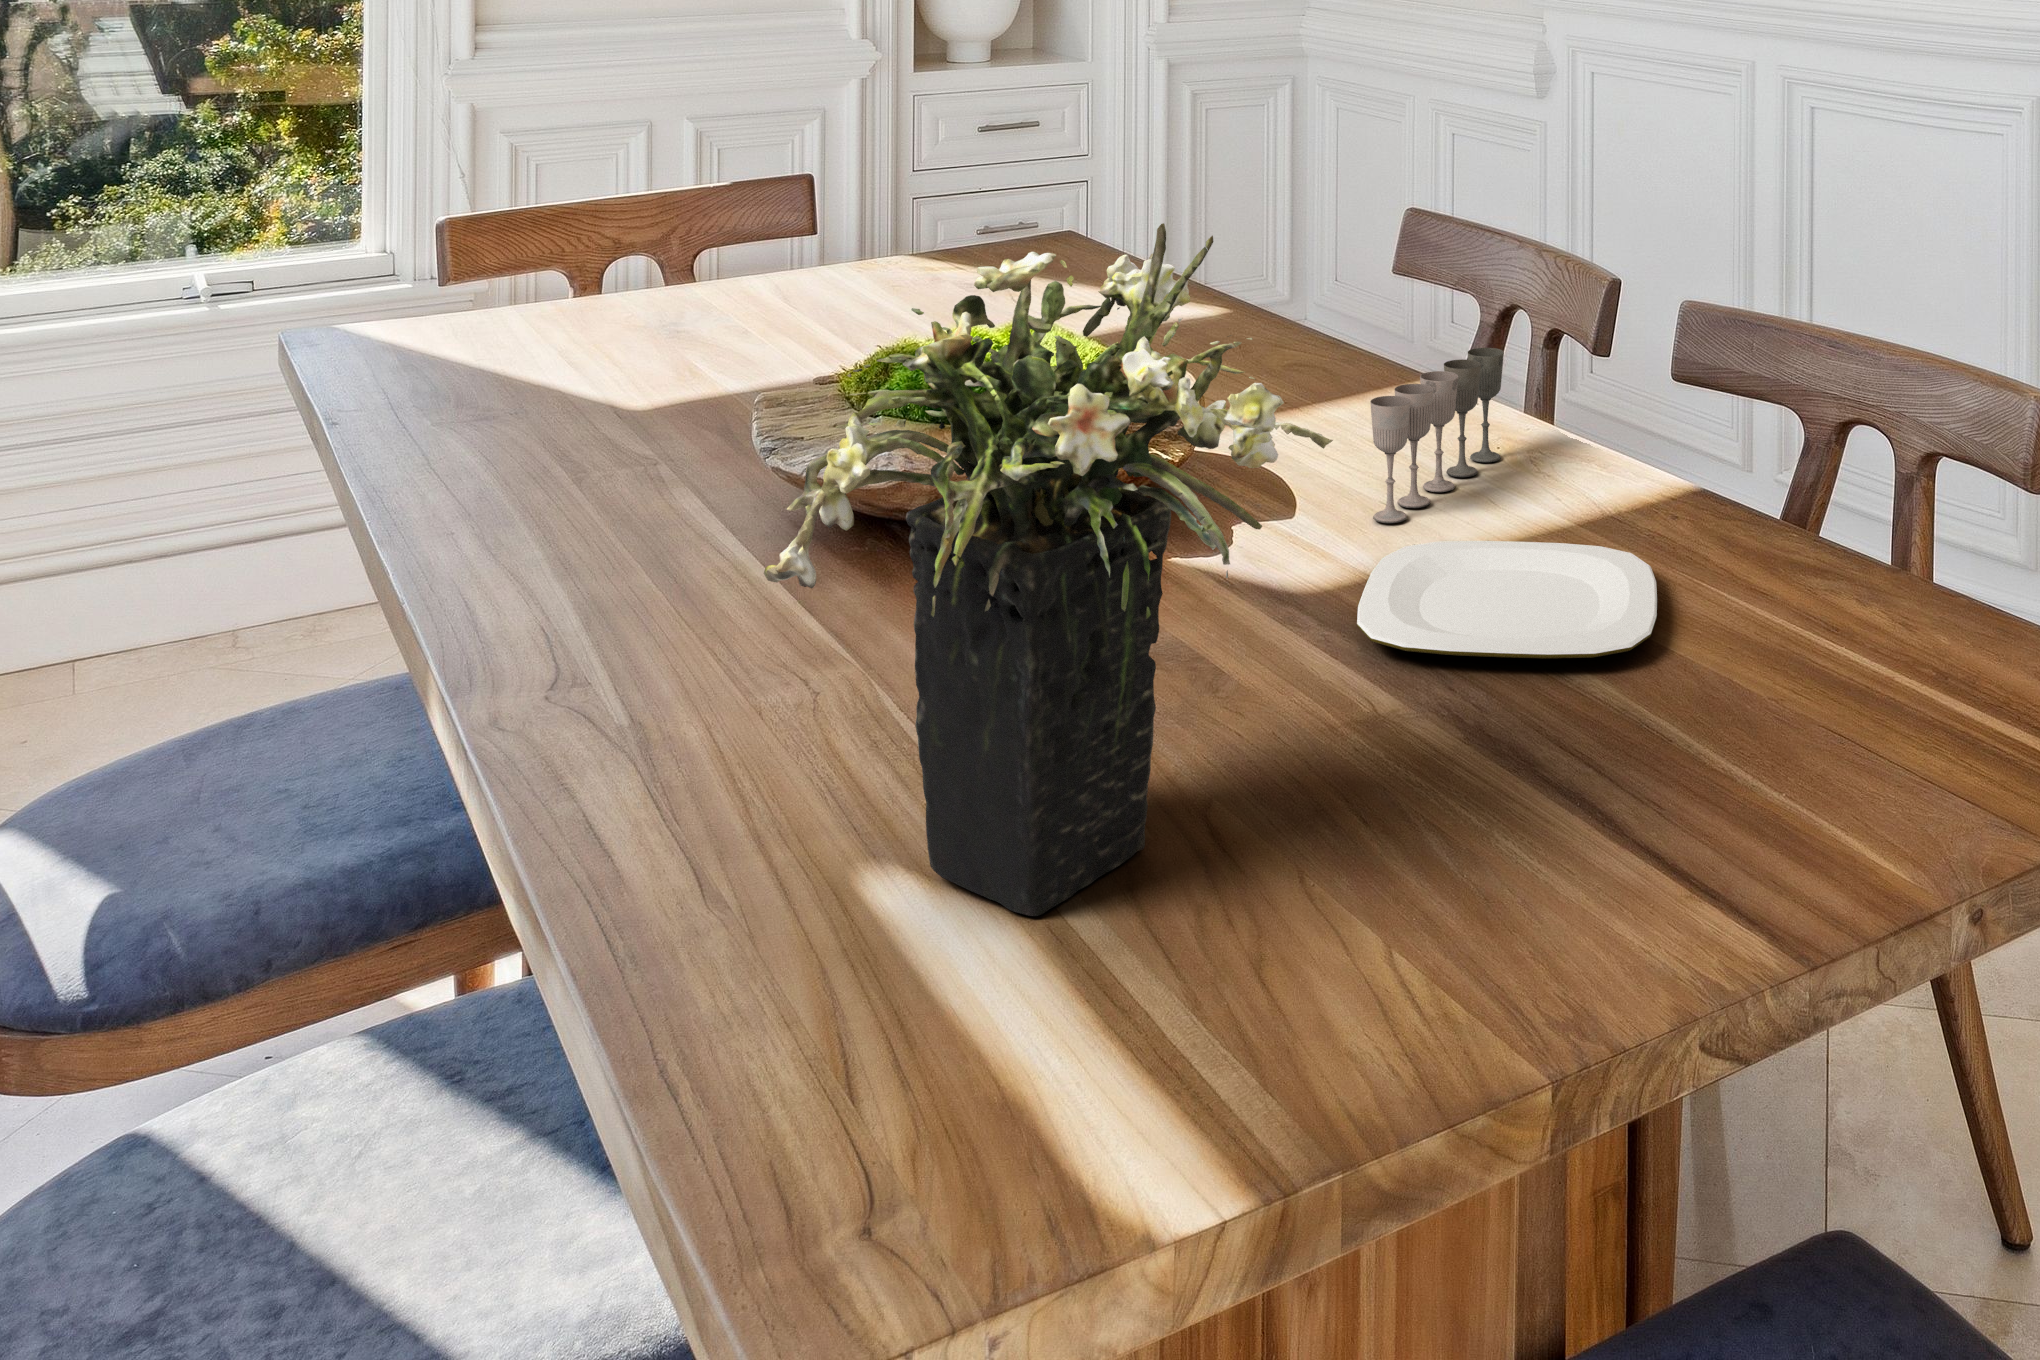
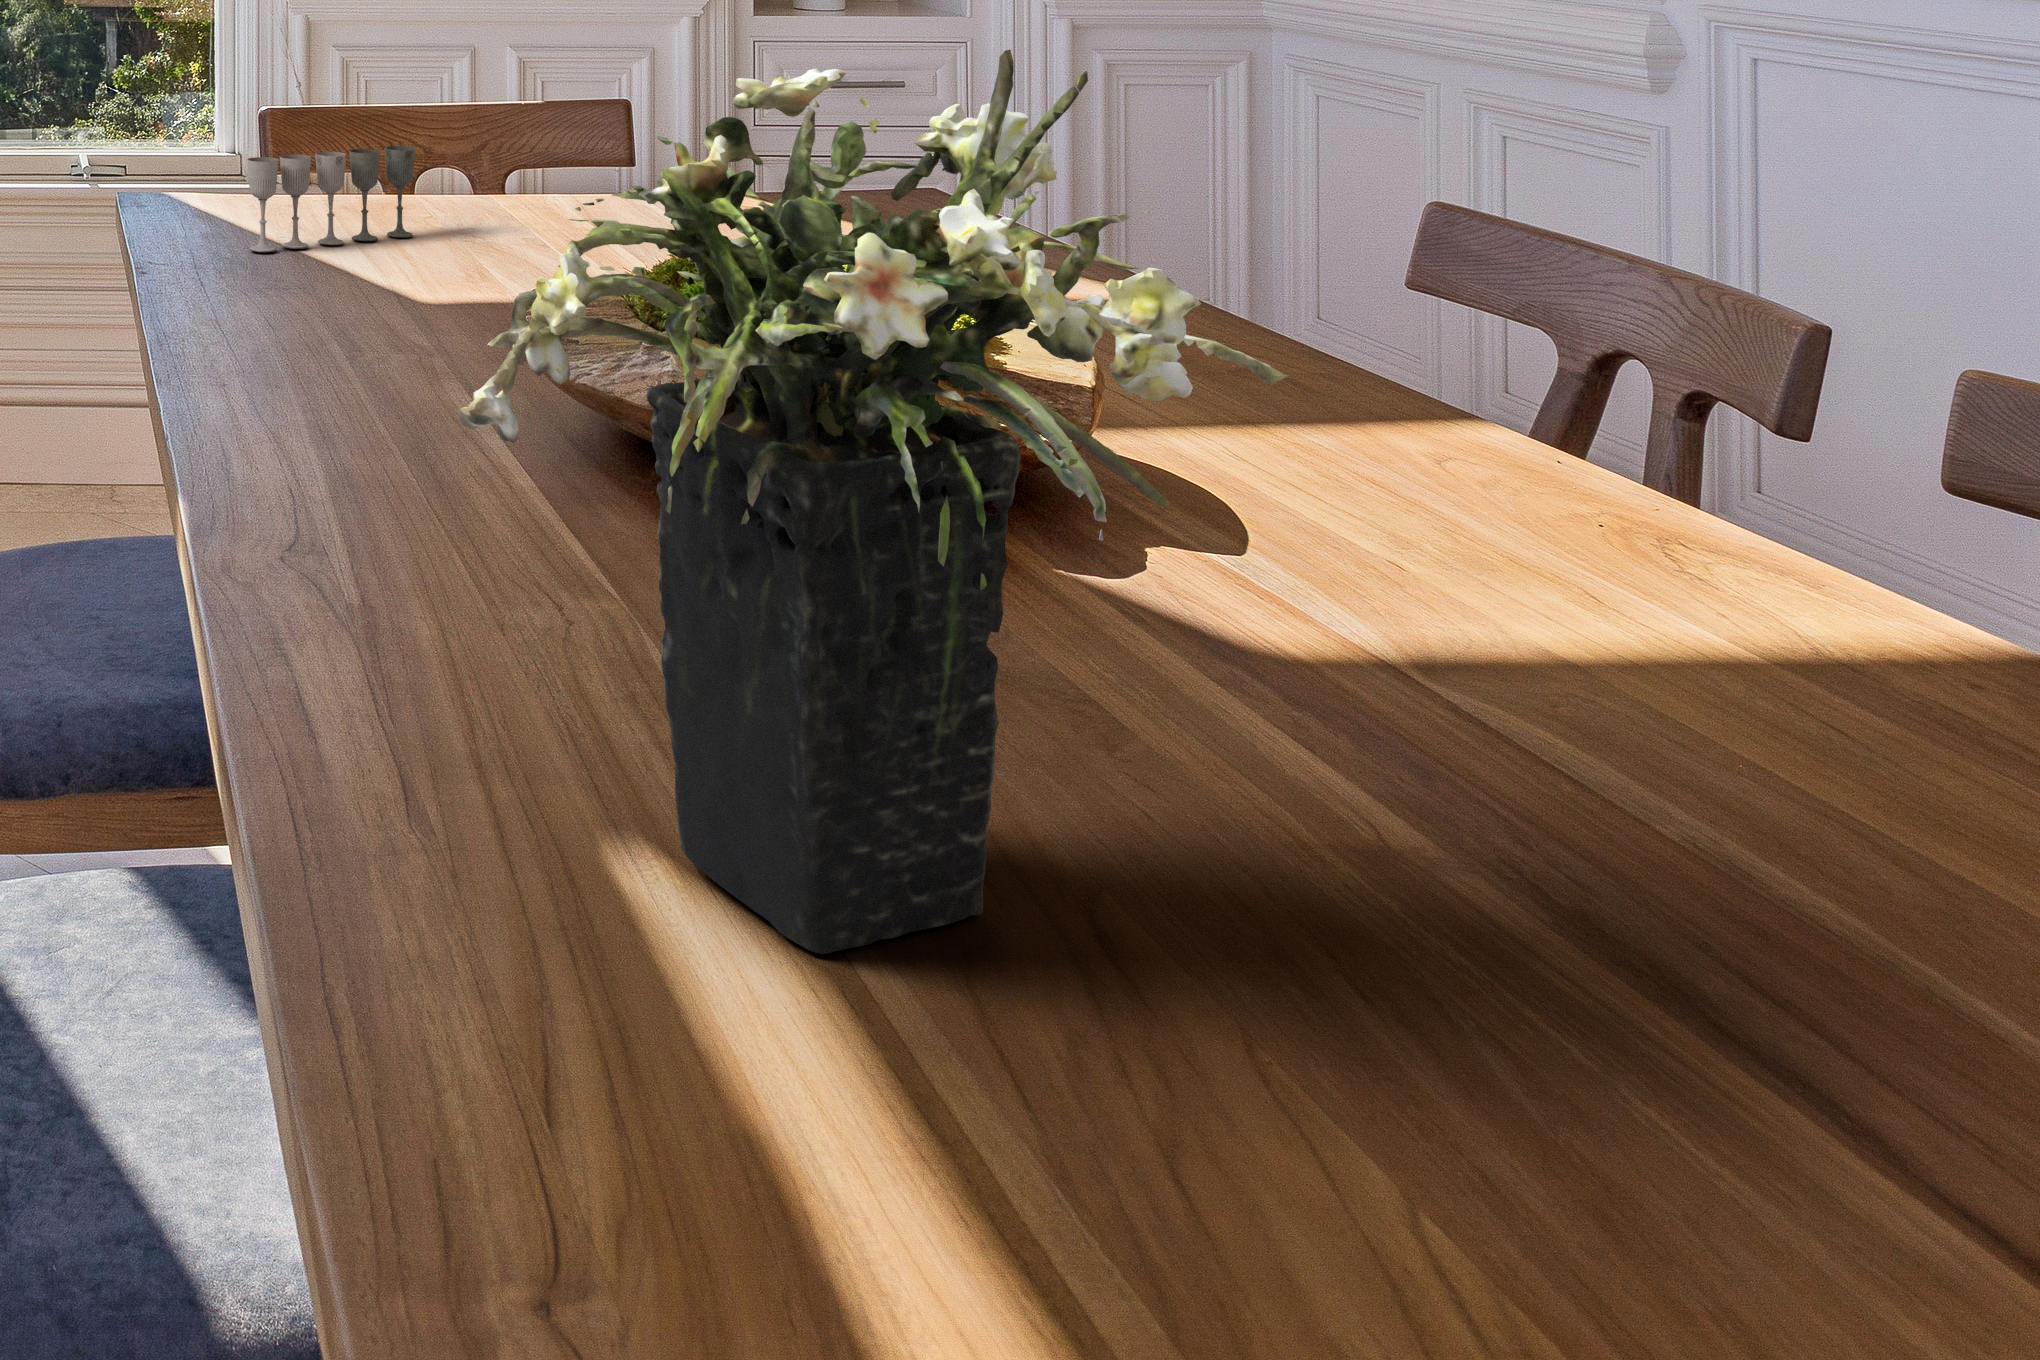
wine glass: present [1370,348,1504,523] -> present [247,146,415,252]
plate: present [1357,541,1657,658] -> none [1339,620,1943,862]

